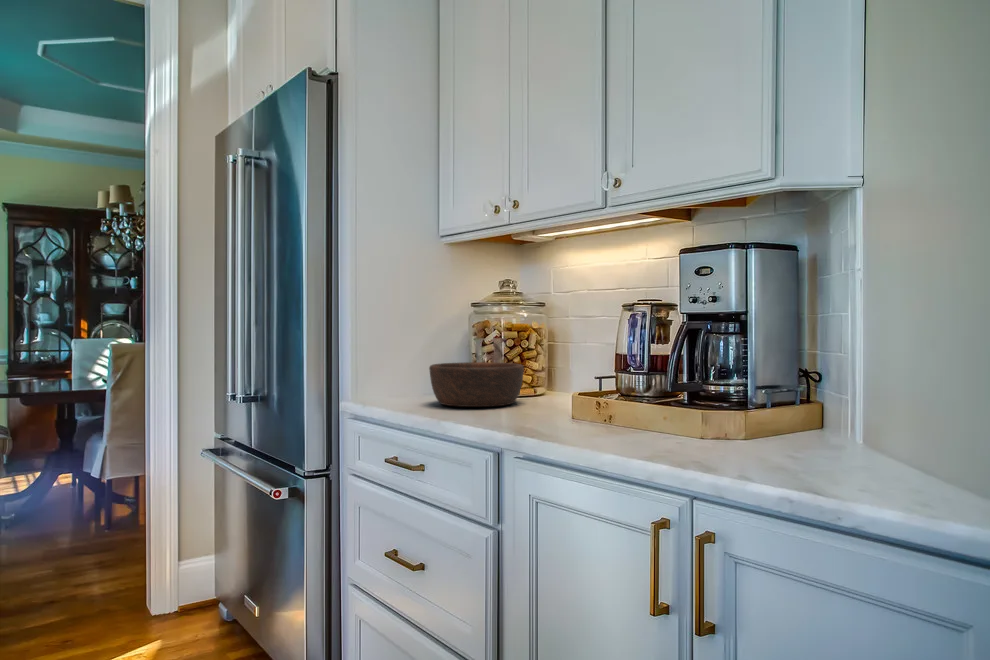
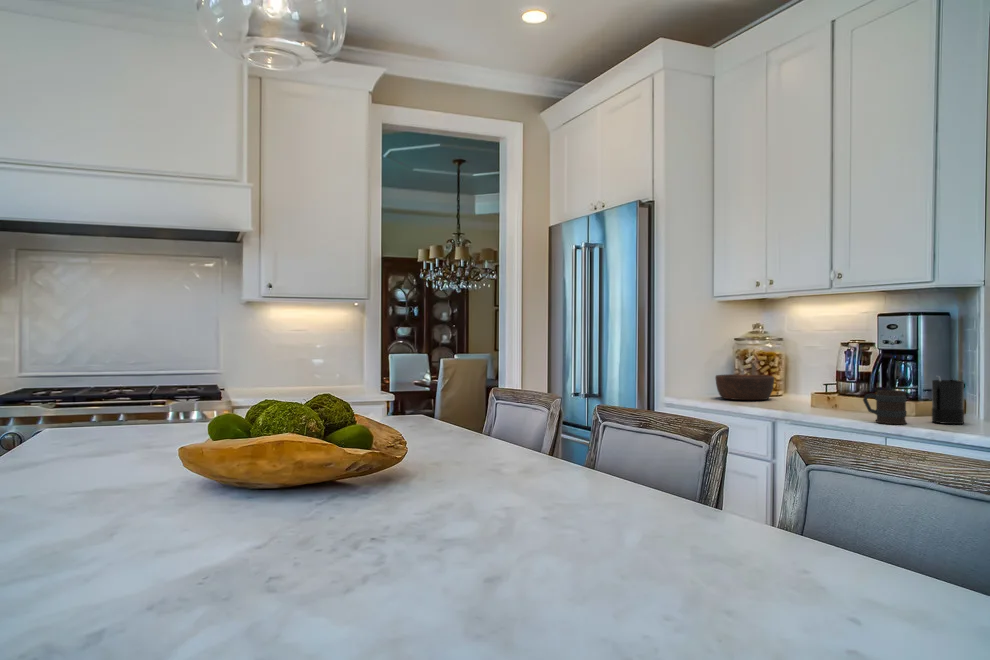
candle: none [772,361,835,461] -> present [932,379,964,424]
mug: none [645,392,729,466] -> present [863,390,907,424]

